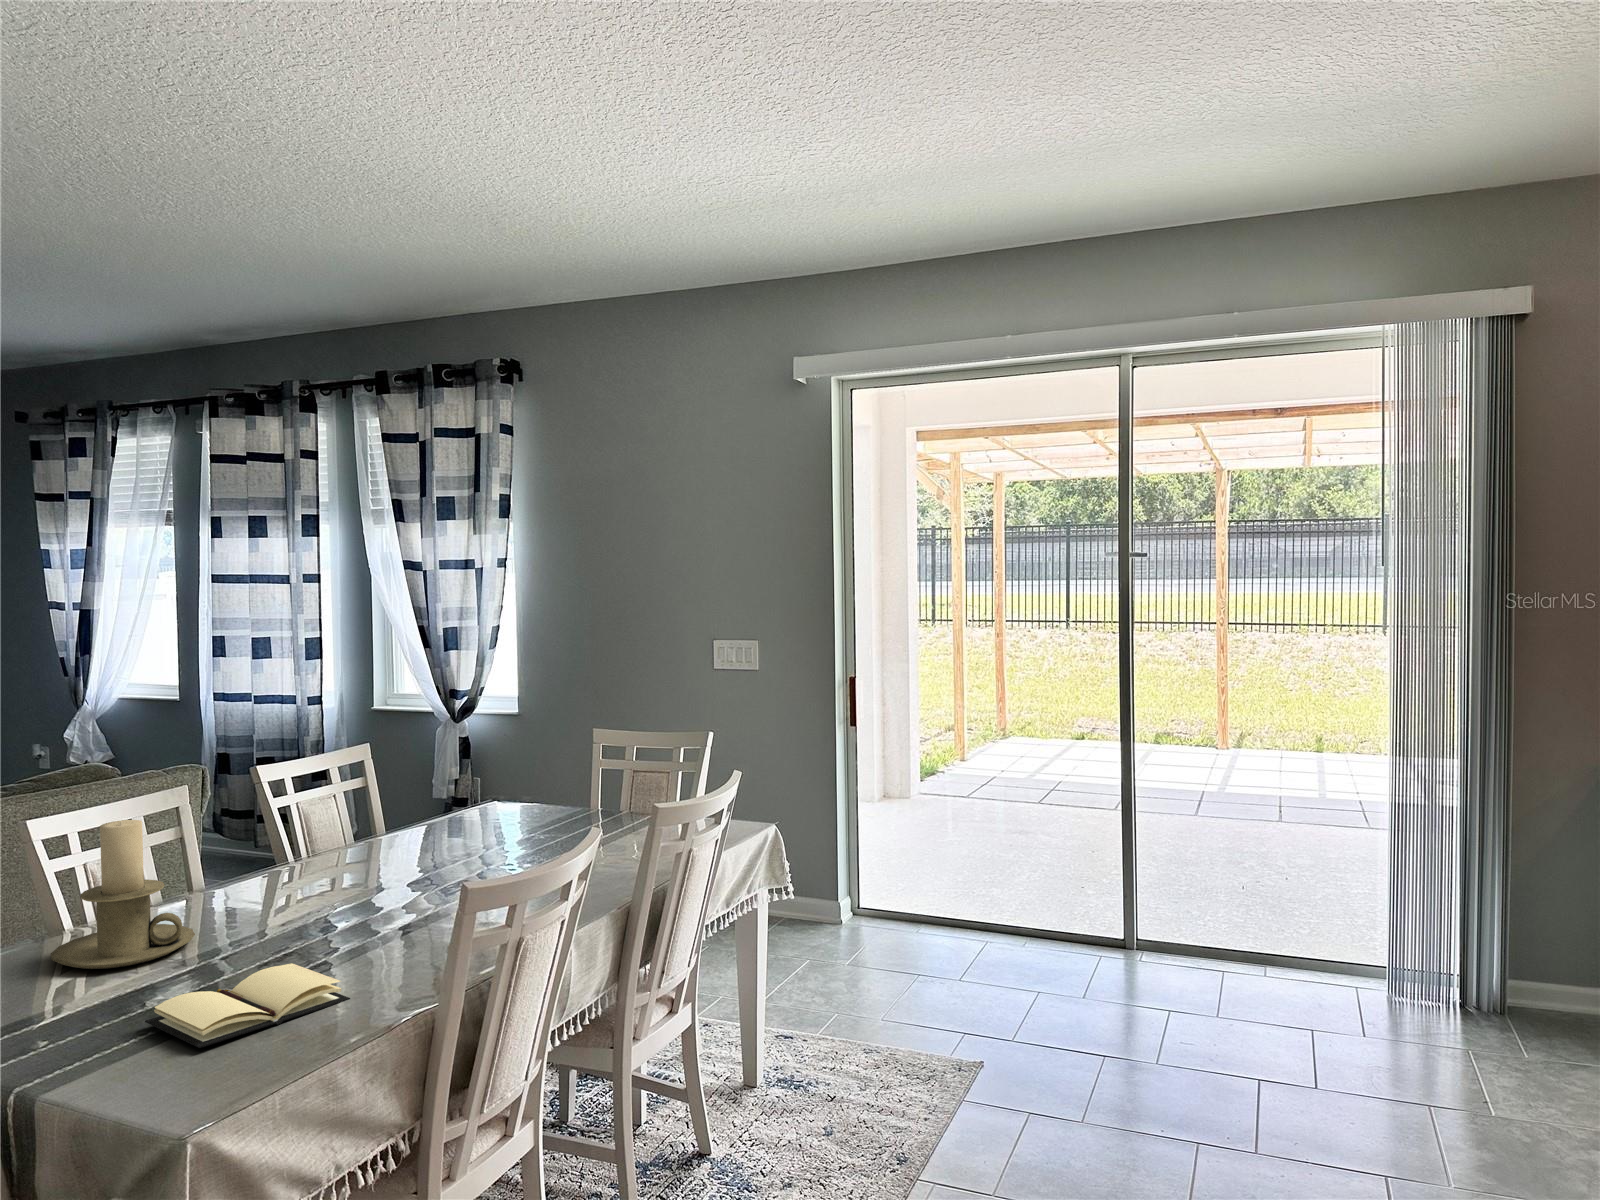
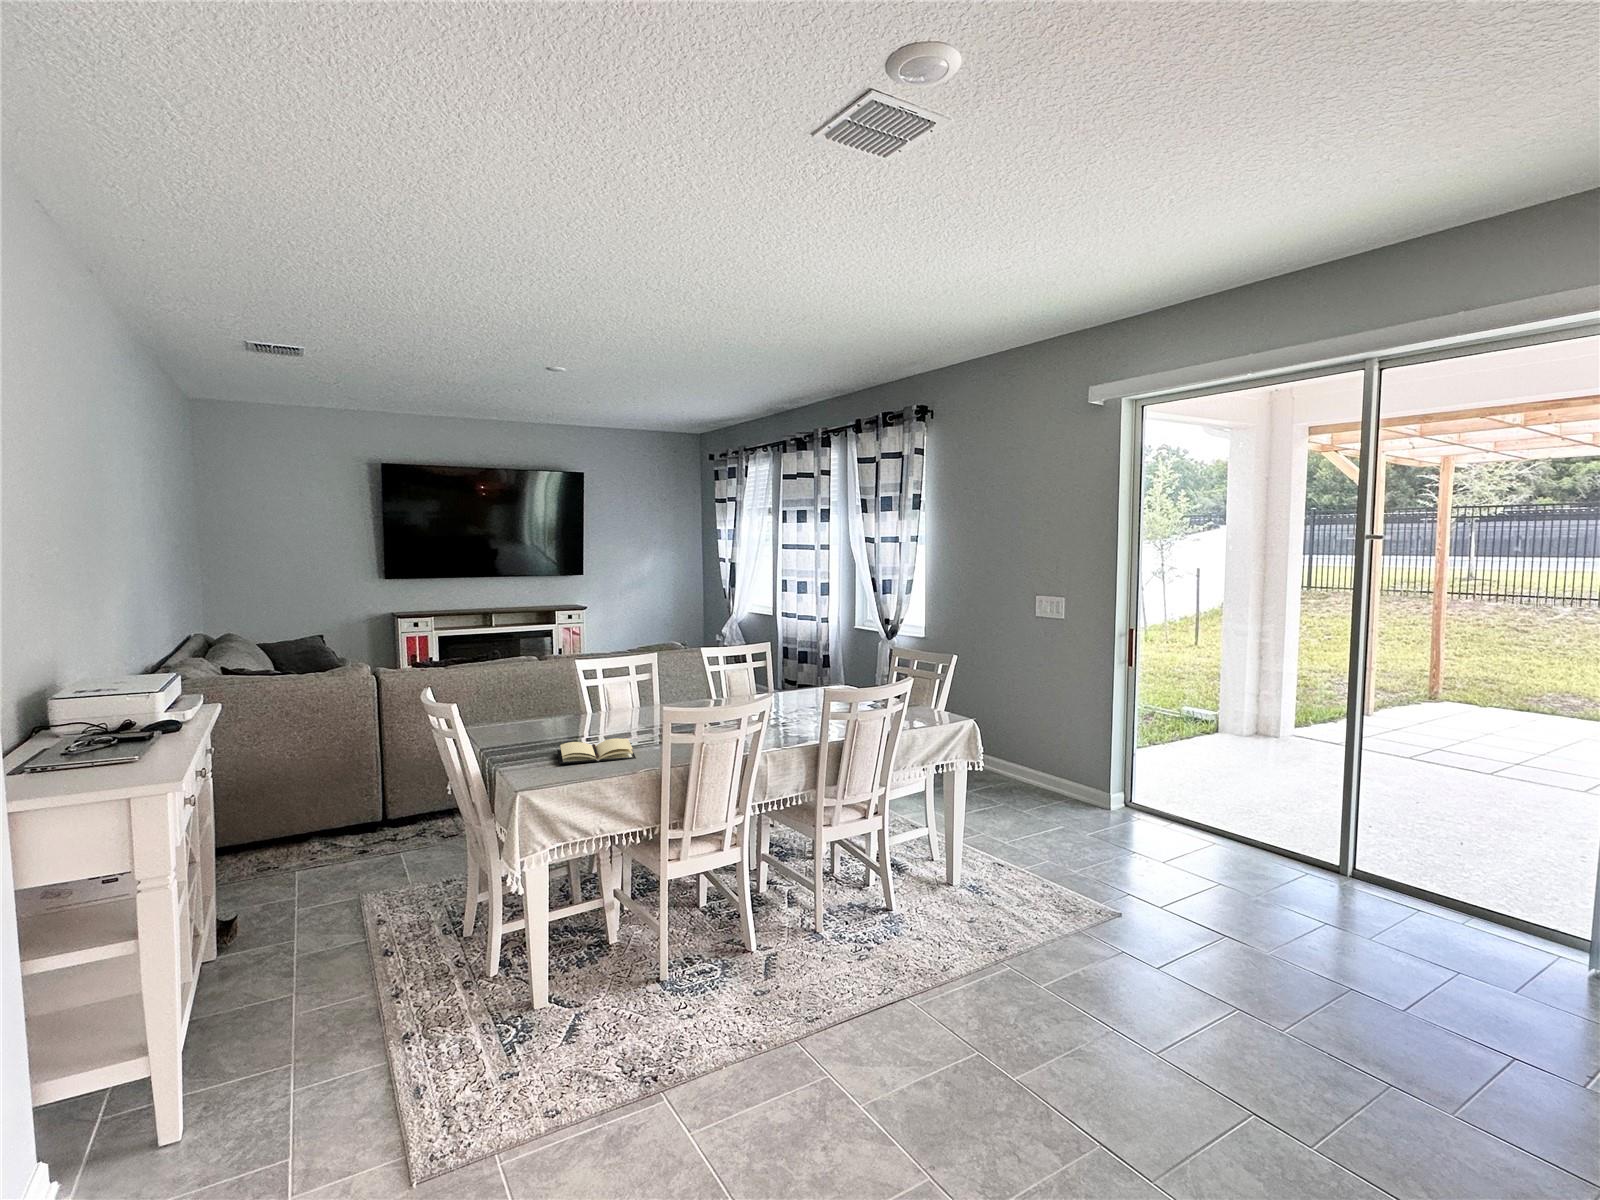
candle holder: present [51,820,195,969] -> none [562,663,623,730]

